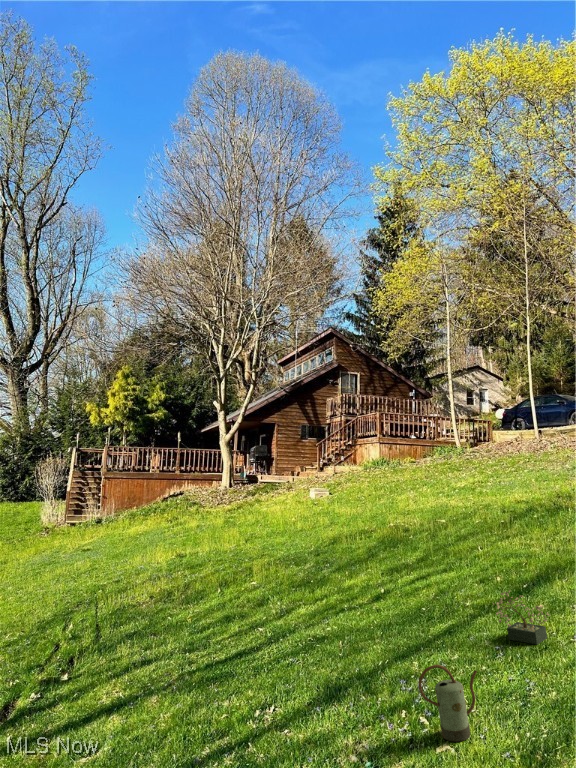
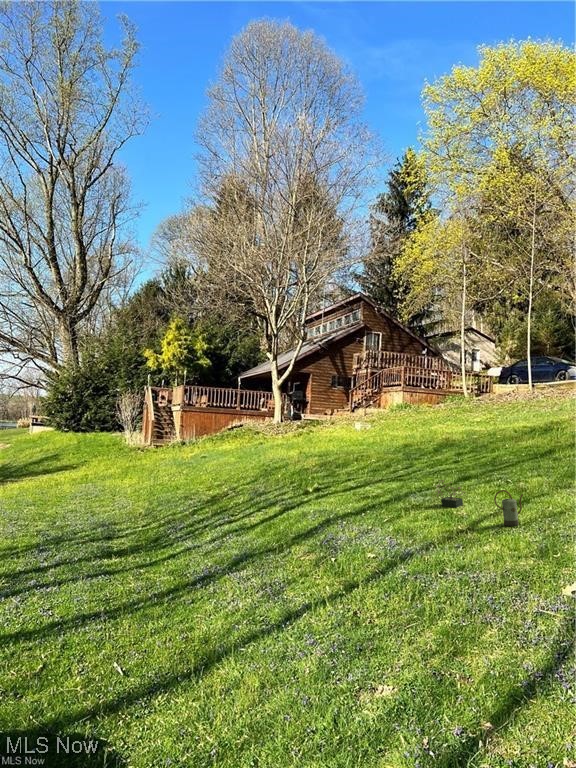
decorative plant: present [493,591,550,645] -> present [436,480,465,507]

